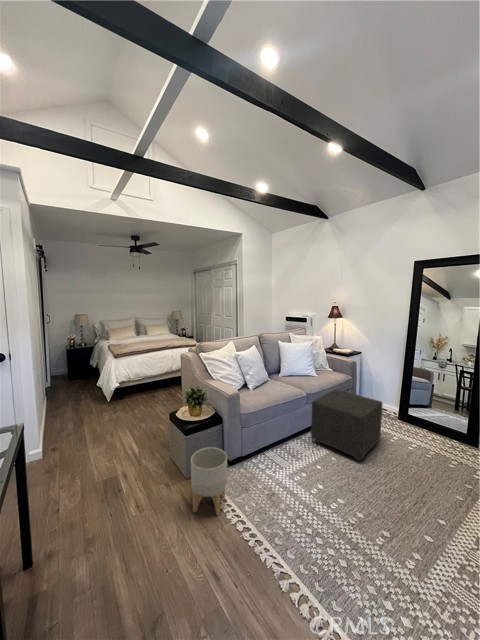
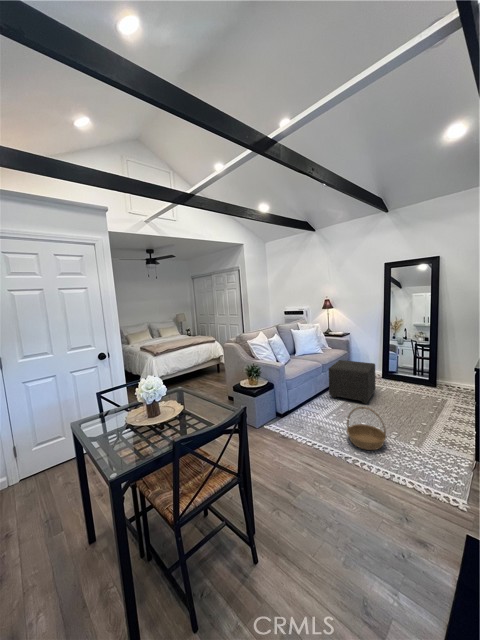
planter: present [191,447,227,515] -> none [268,400,293,442]
basket: none [301,485,362,566] -> present [347,407,386,450]

